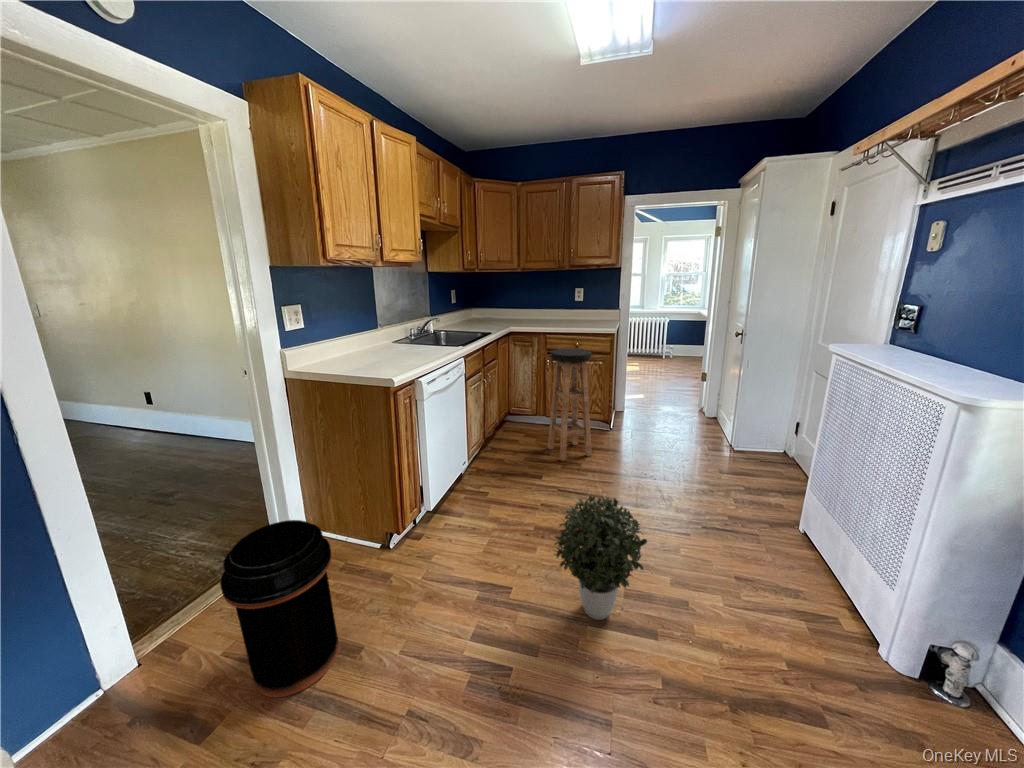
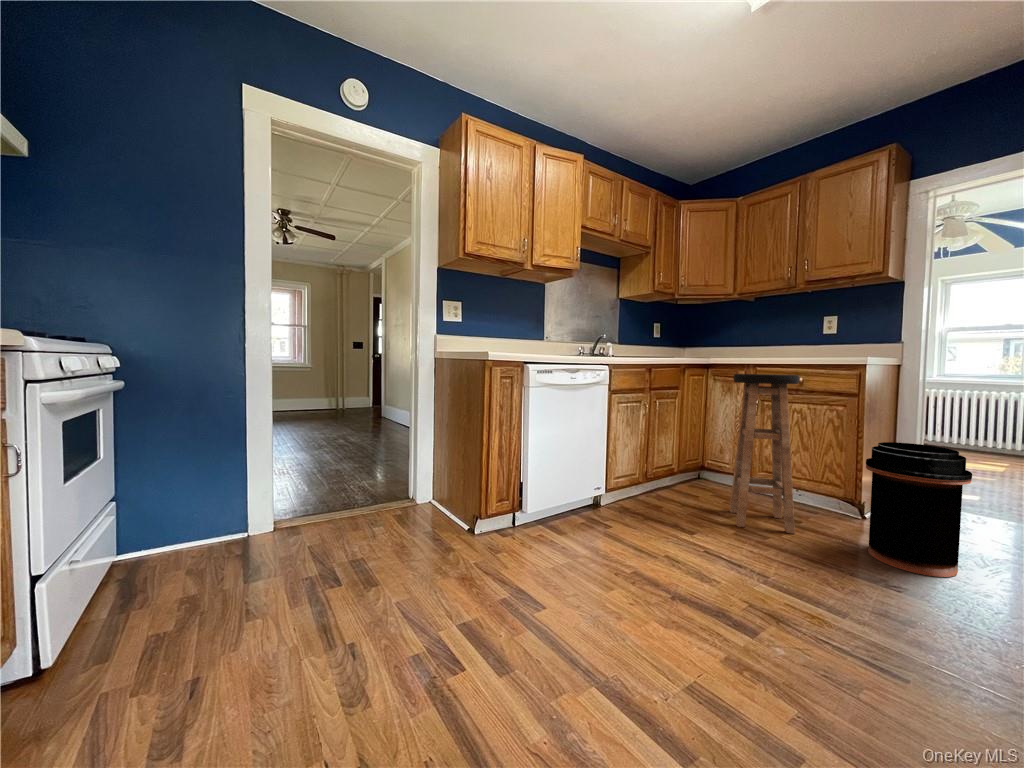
potted plant: present [555,495,647,620] -> none [564,491,706,695]
trash can: present [220,520,339,697] -> present [866,442,972,577]

